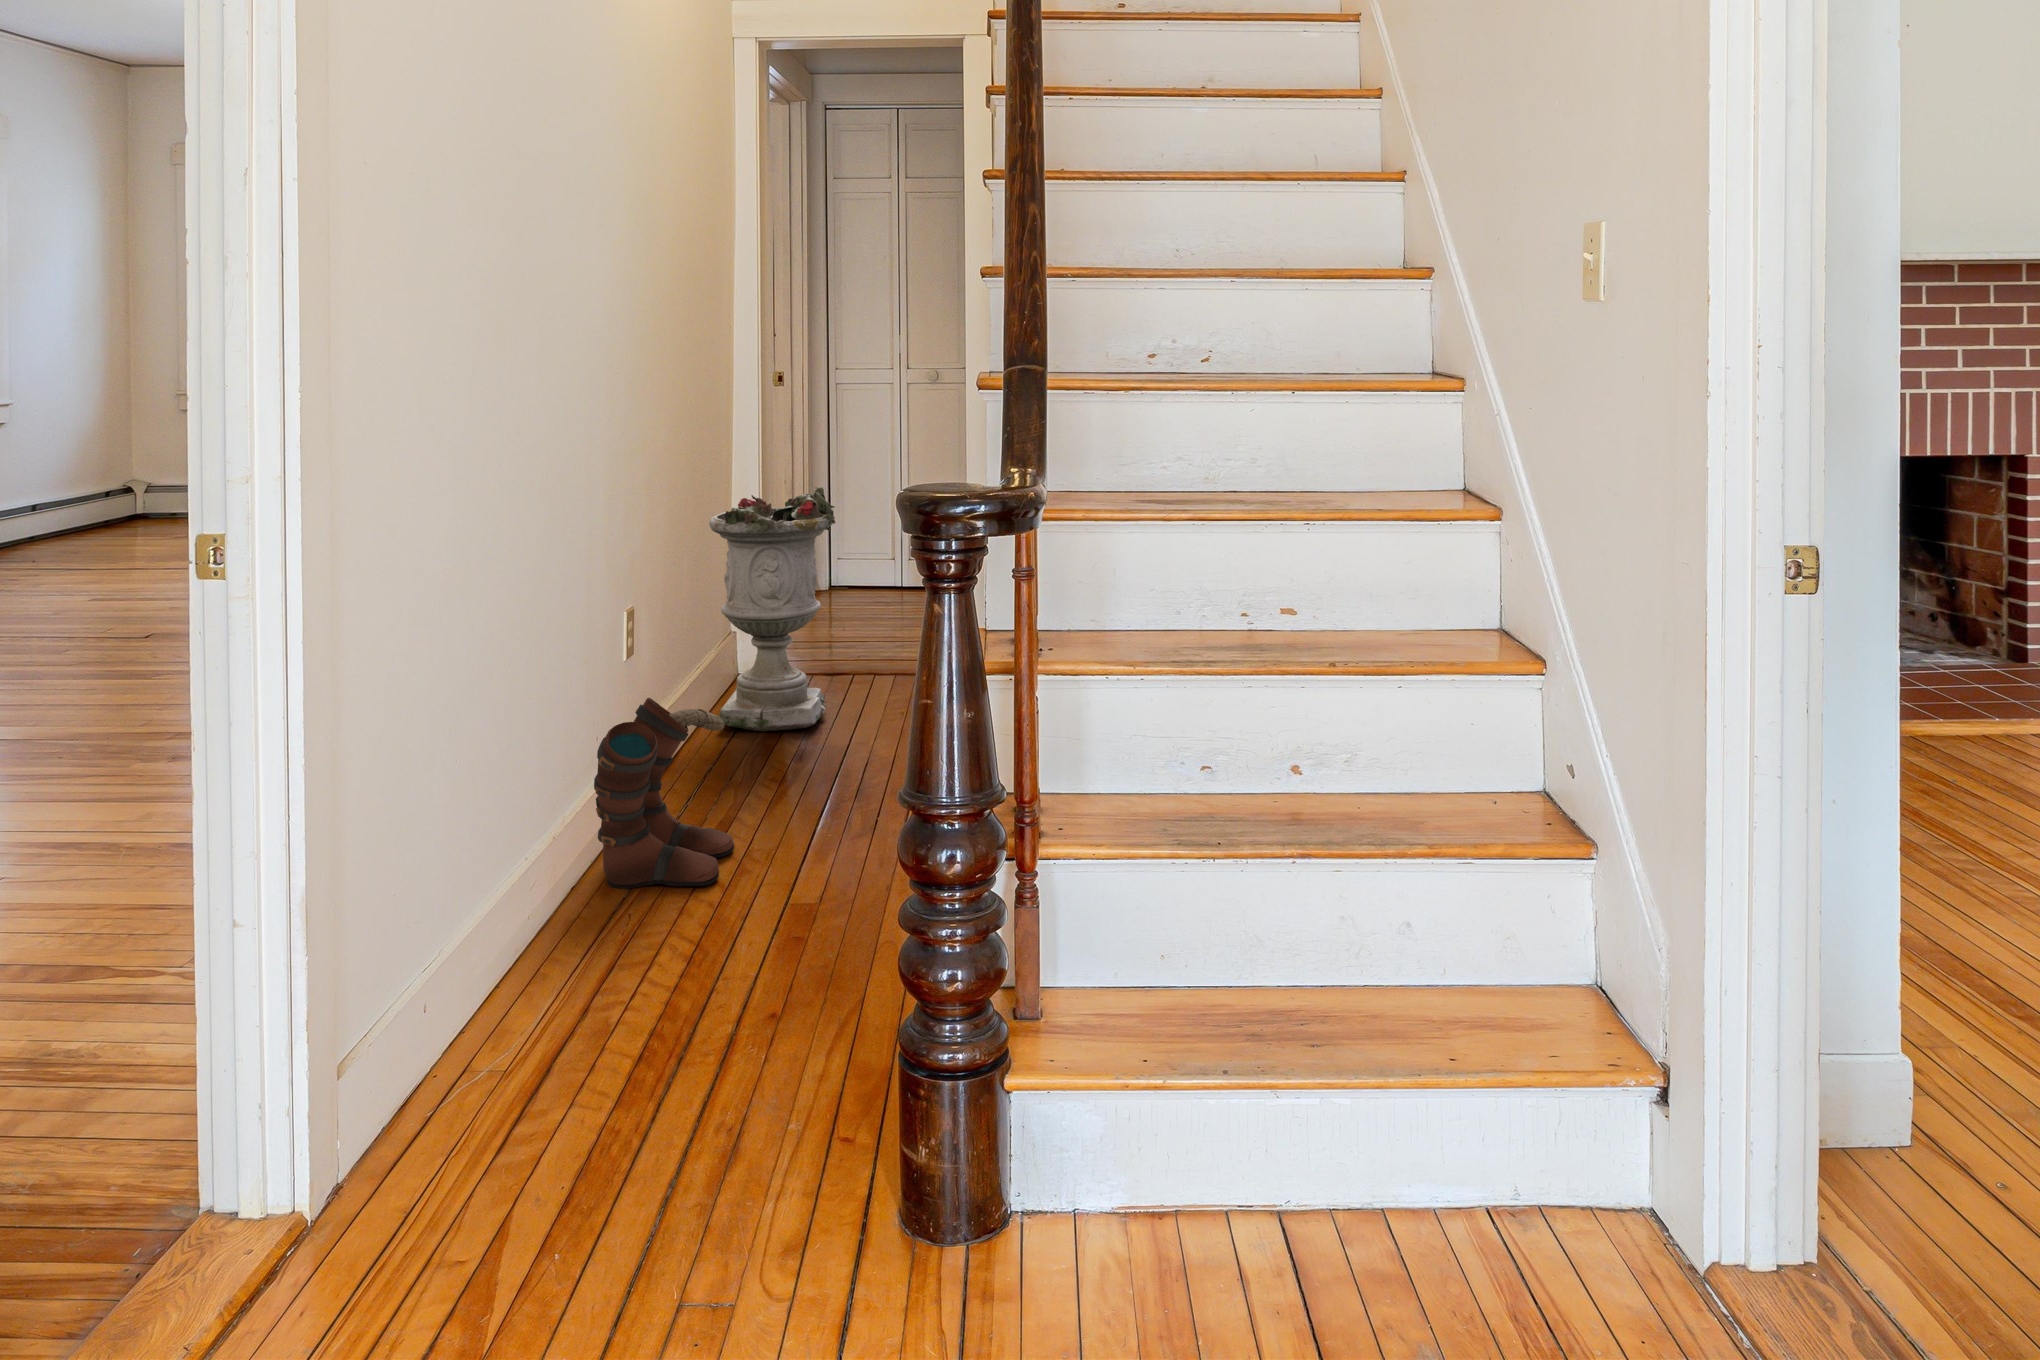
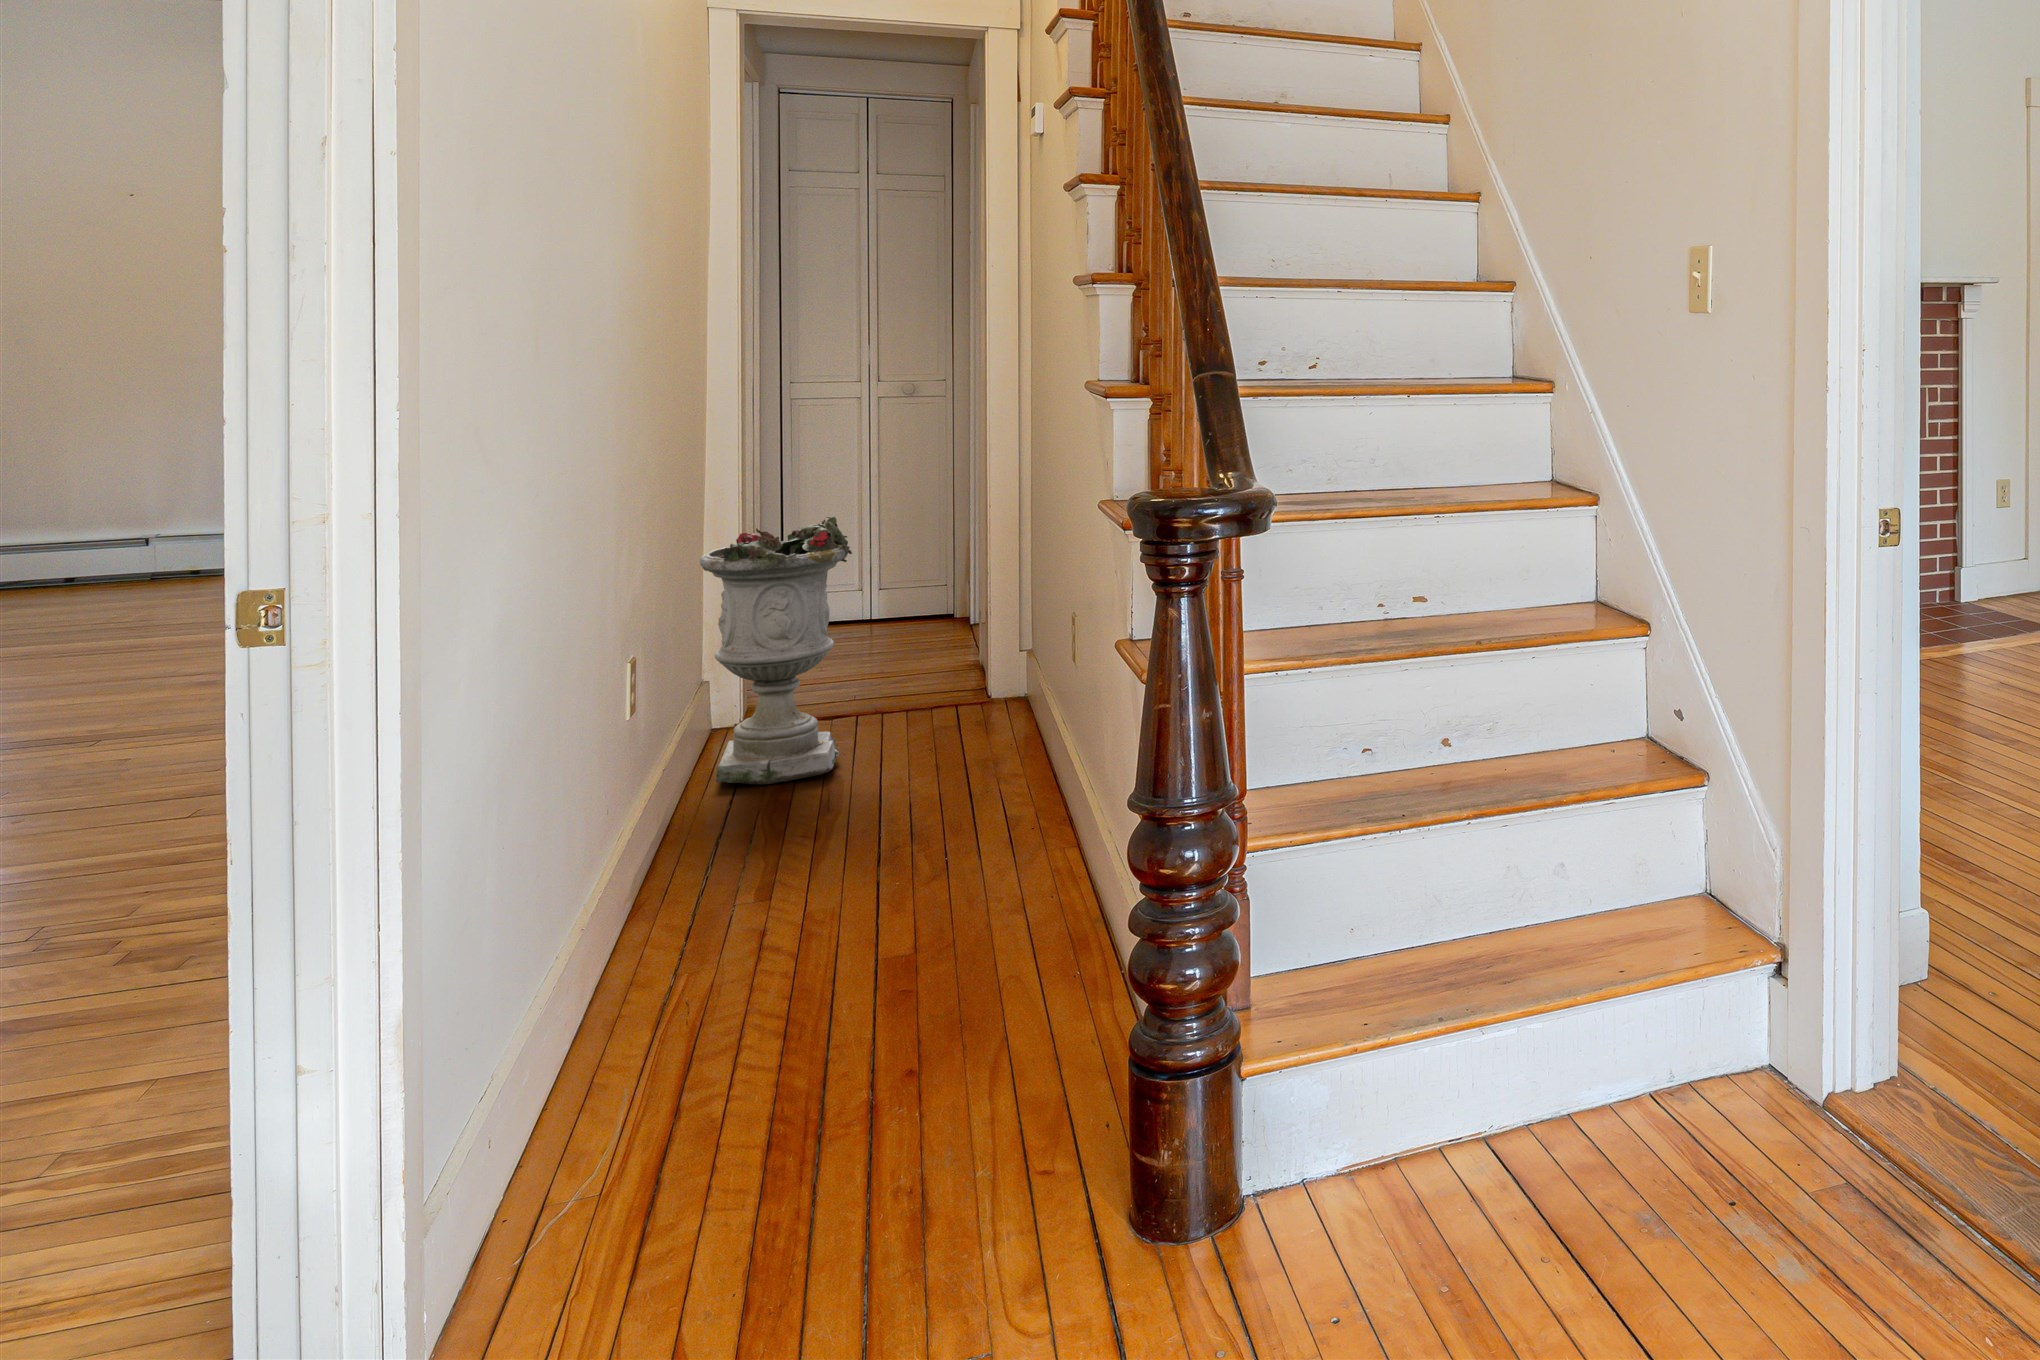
boots: present [594,698,734,889] -> none [627,755,790,971]

